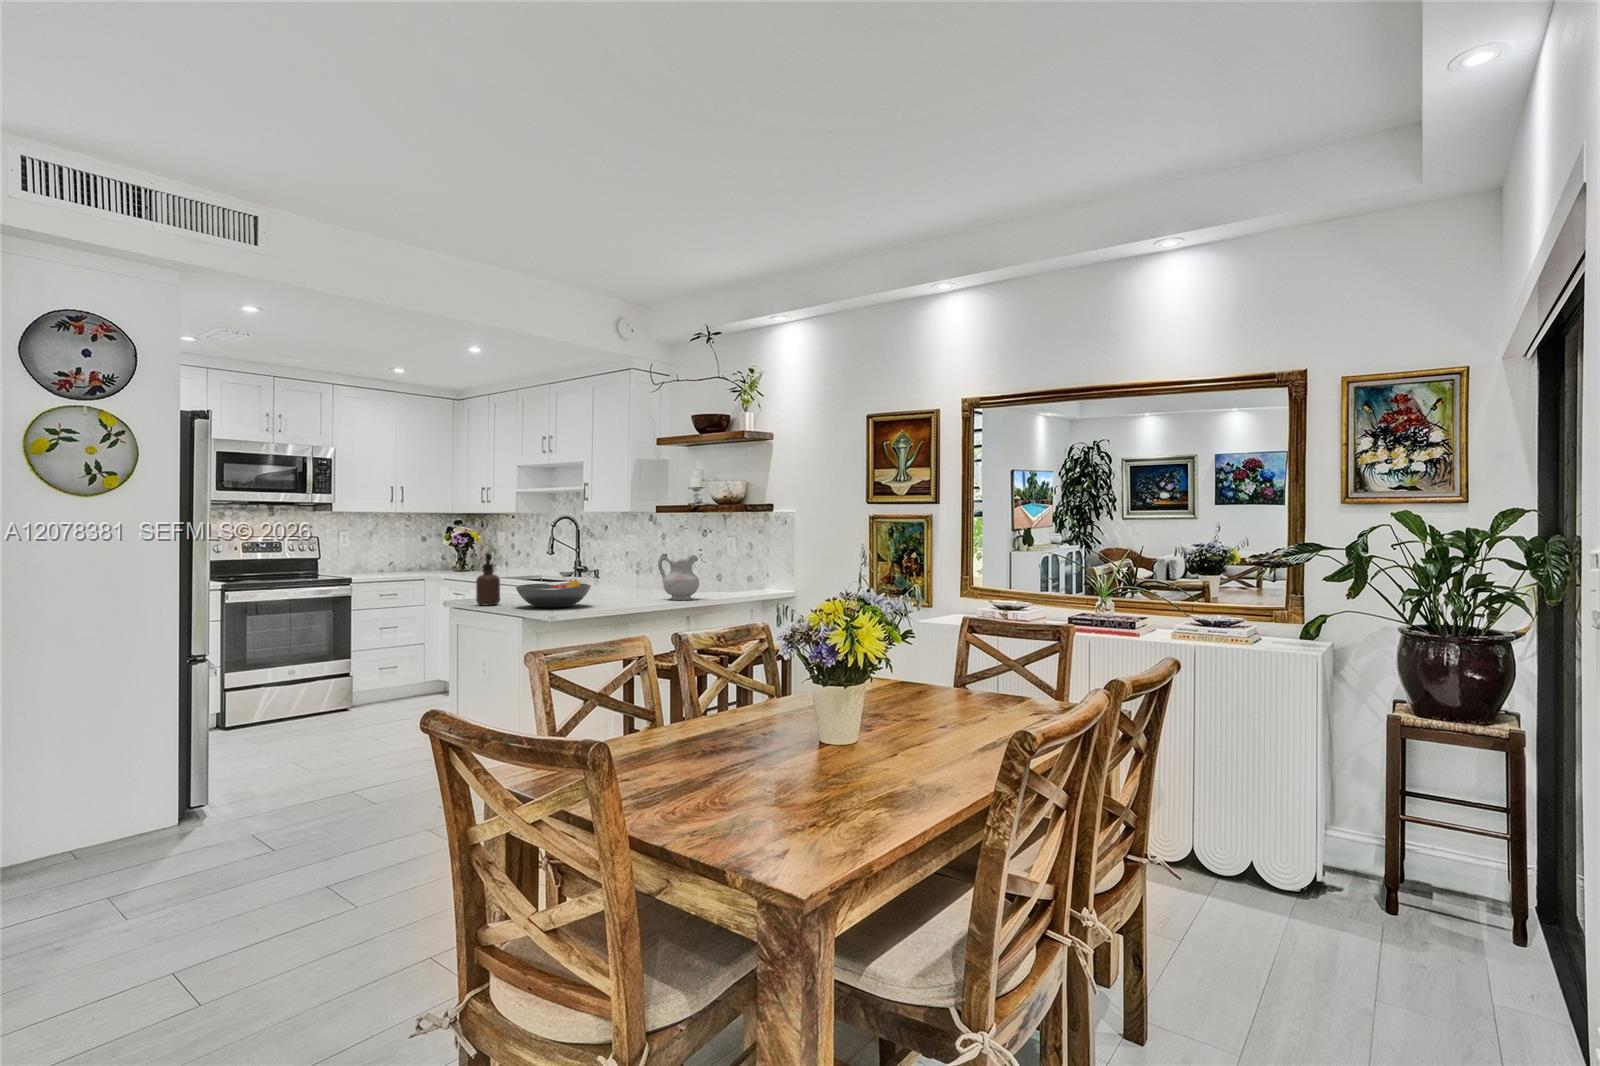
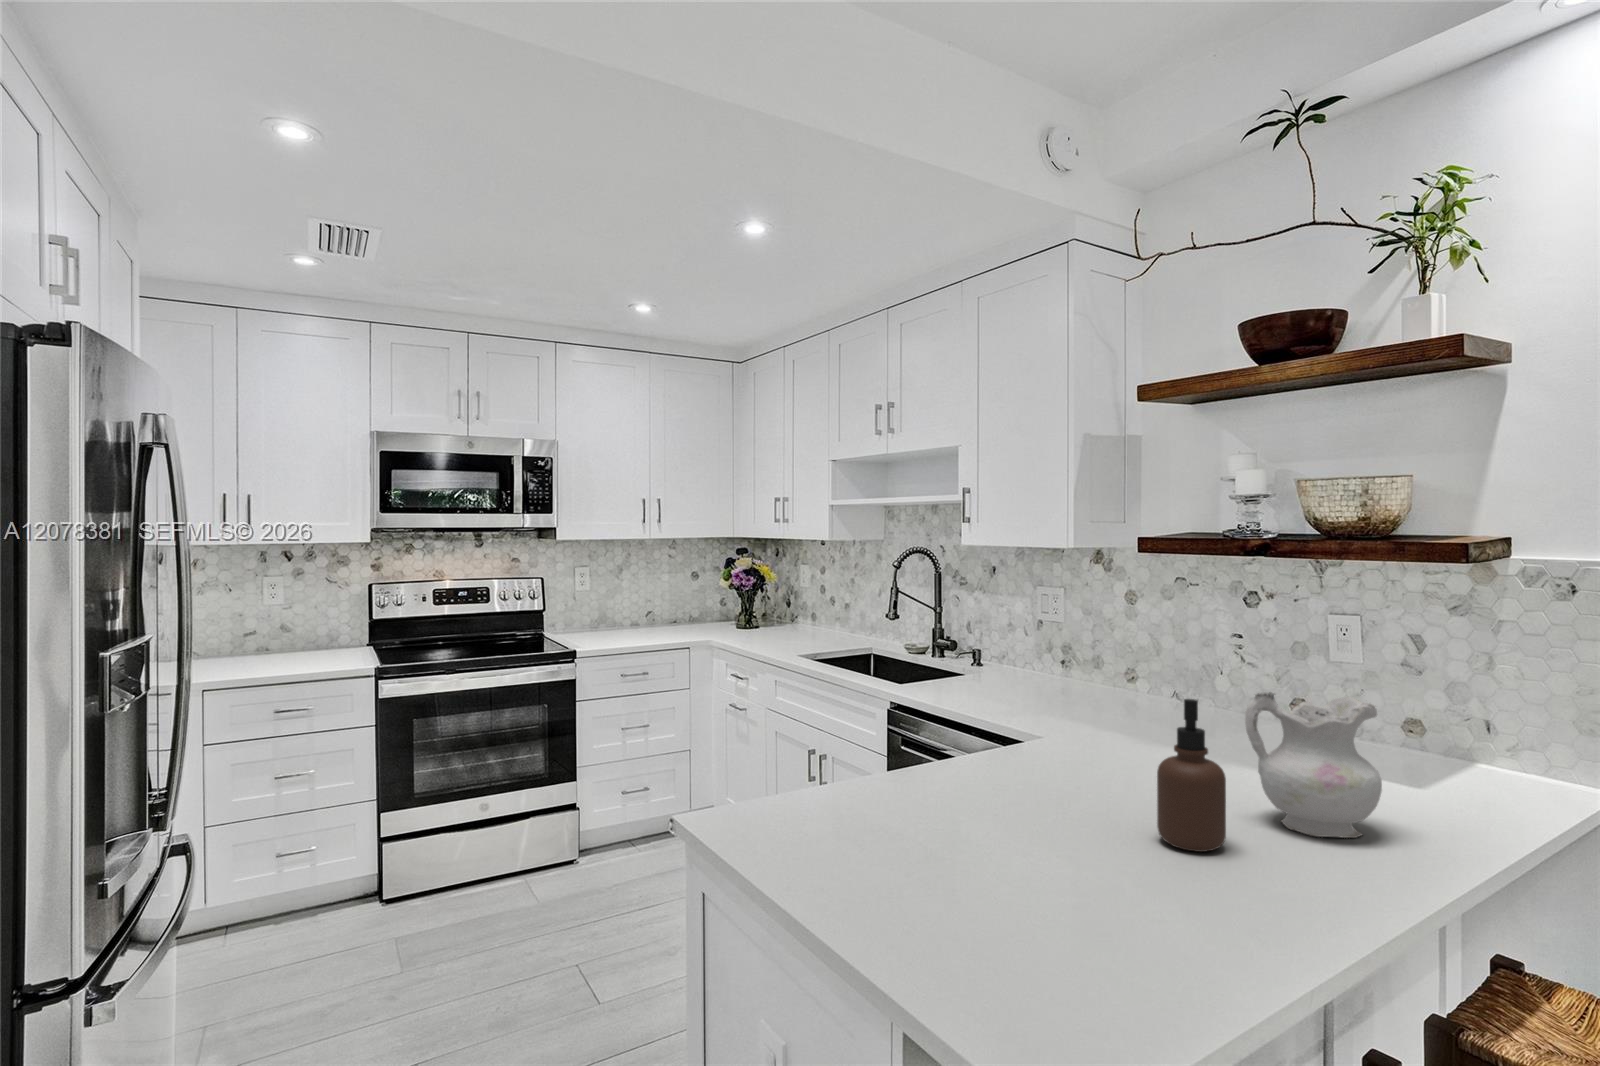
soap dispenser: present [476,553,500,606] -> present [1157,699,1226,852]
fruit bowl: present [516,579,591,608] -> none [872,790,1107,910]

